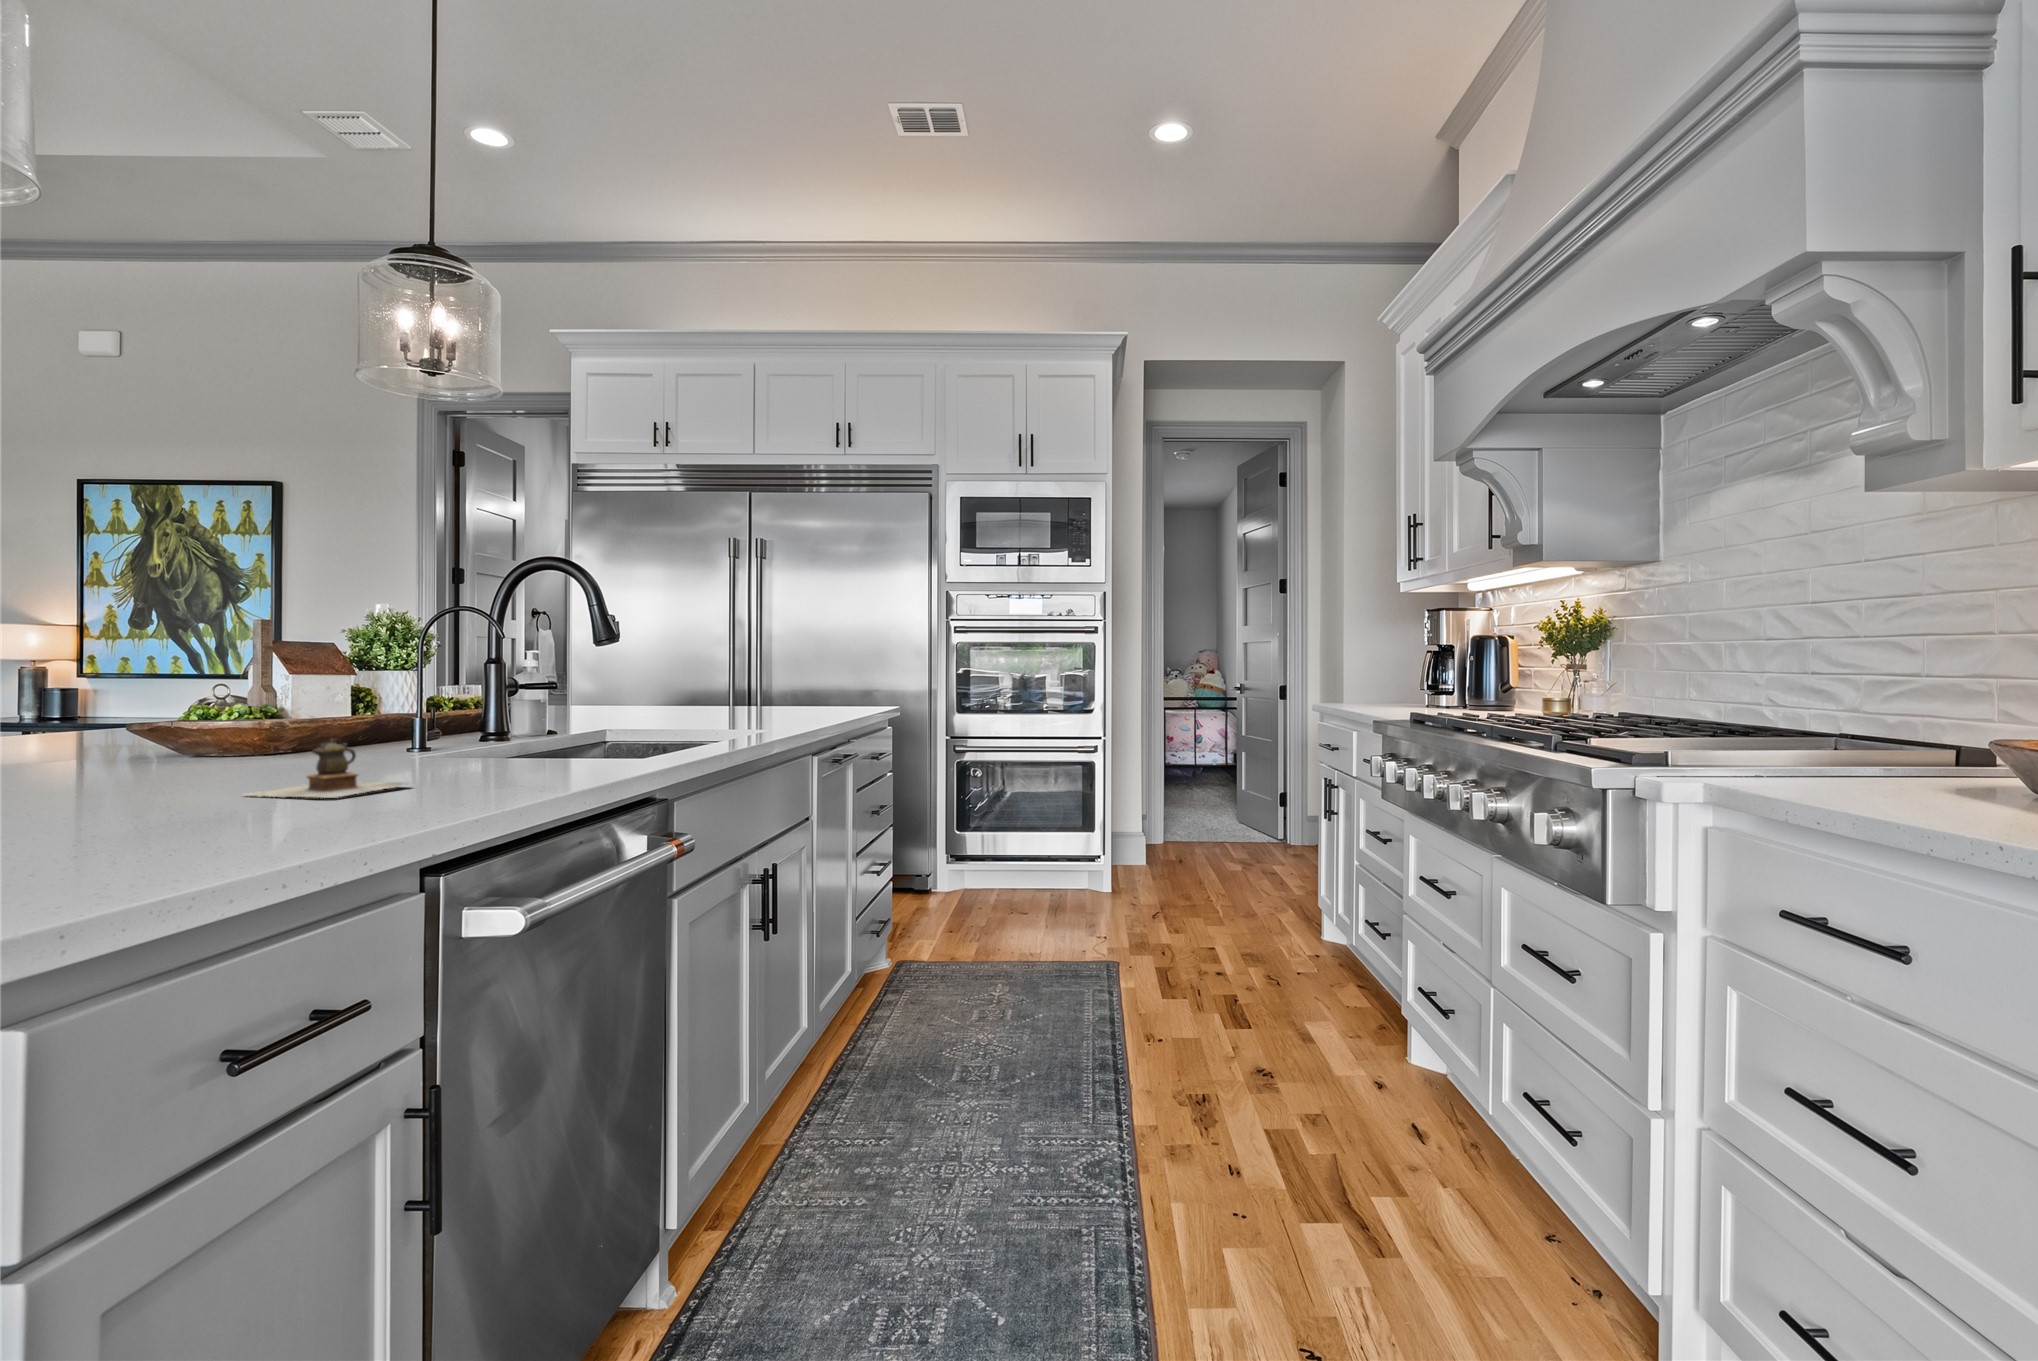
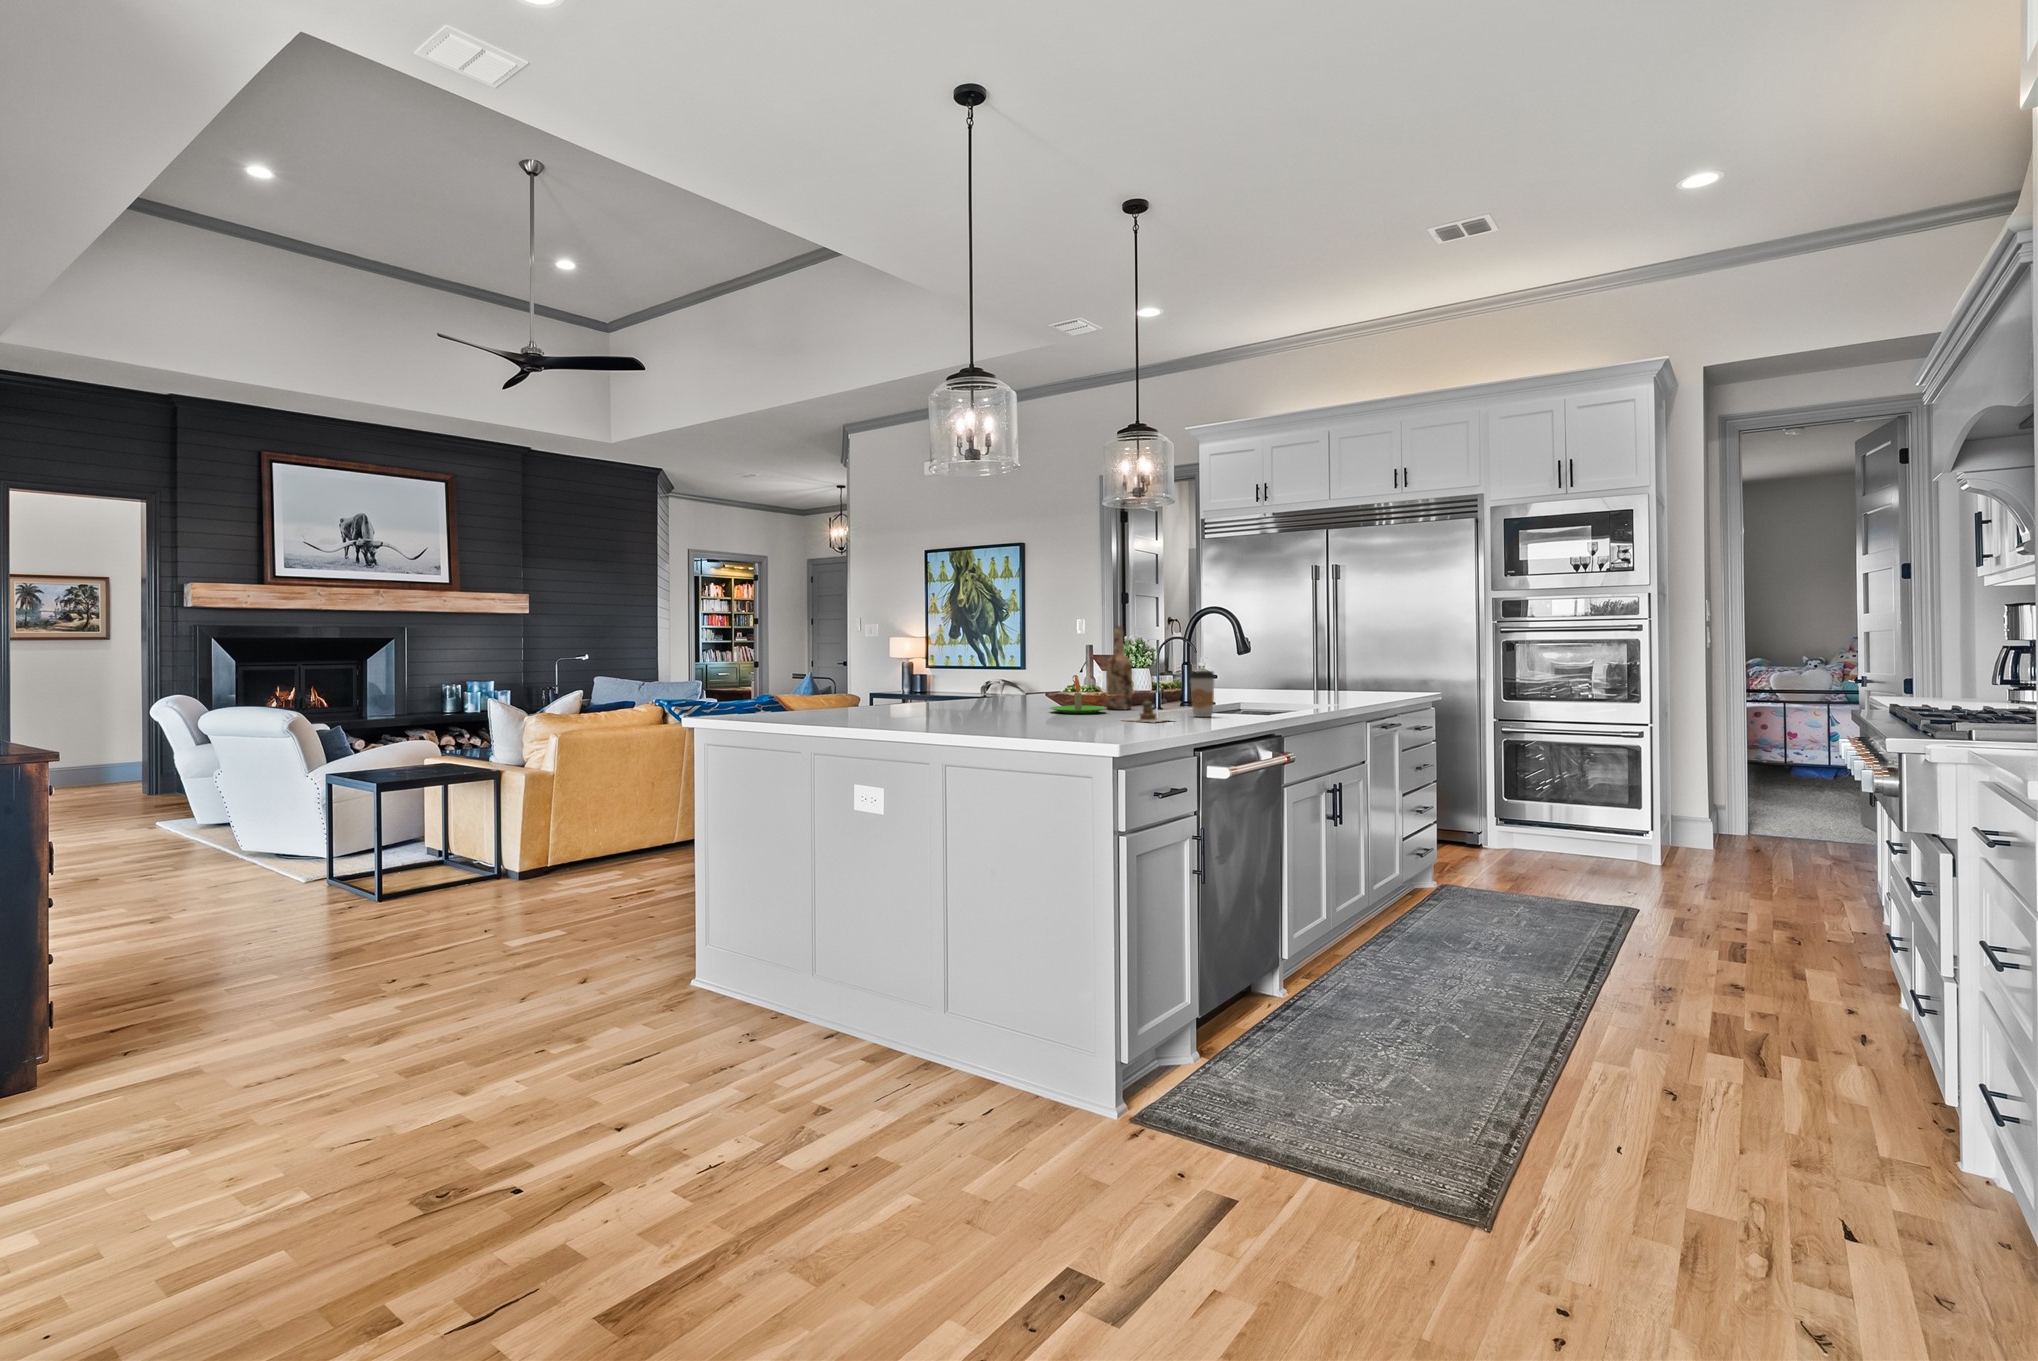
wine bottle: none [282,580,352,759] -> present [1106,626,1132,710]
coffee cup: none [469,673,530,770] -> present [1190,671,1215,717]
candle: none [73,684,260,778] -> present [1050,675,1107,714]

